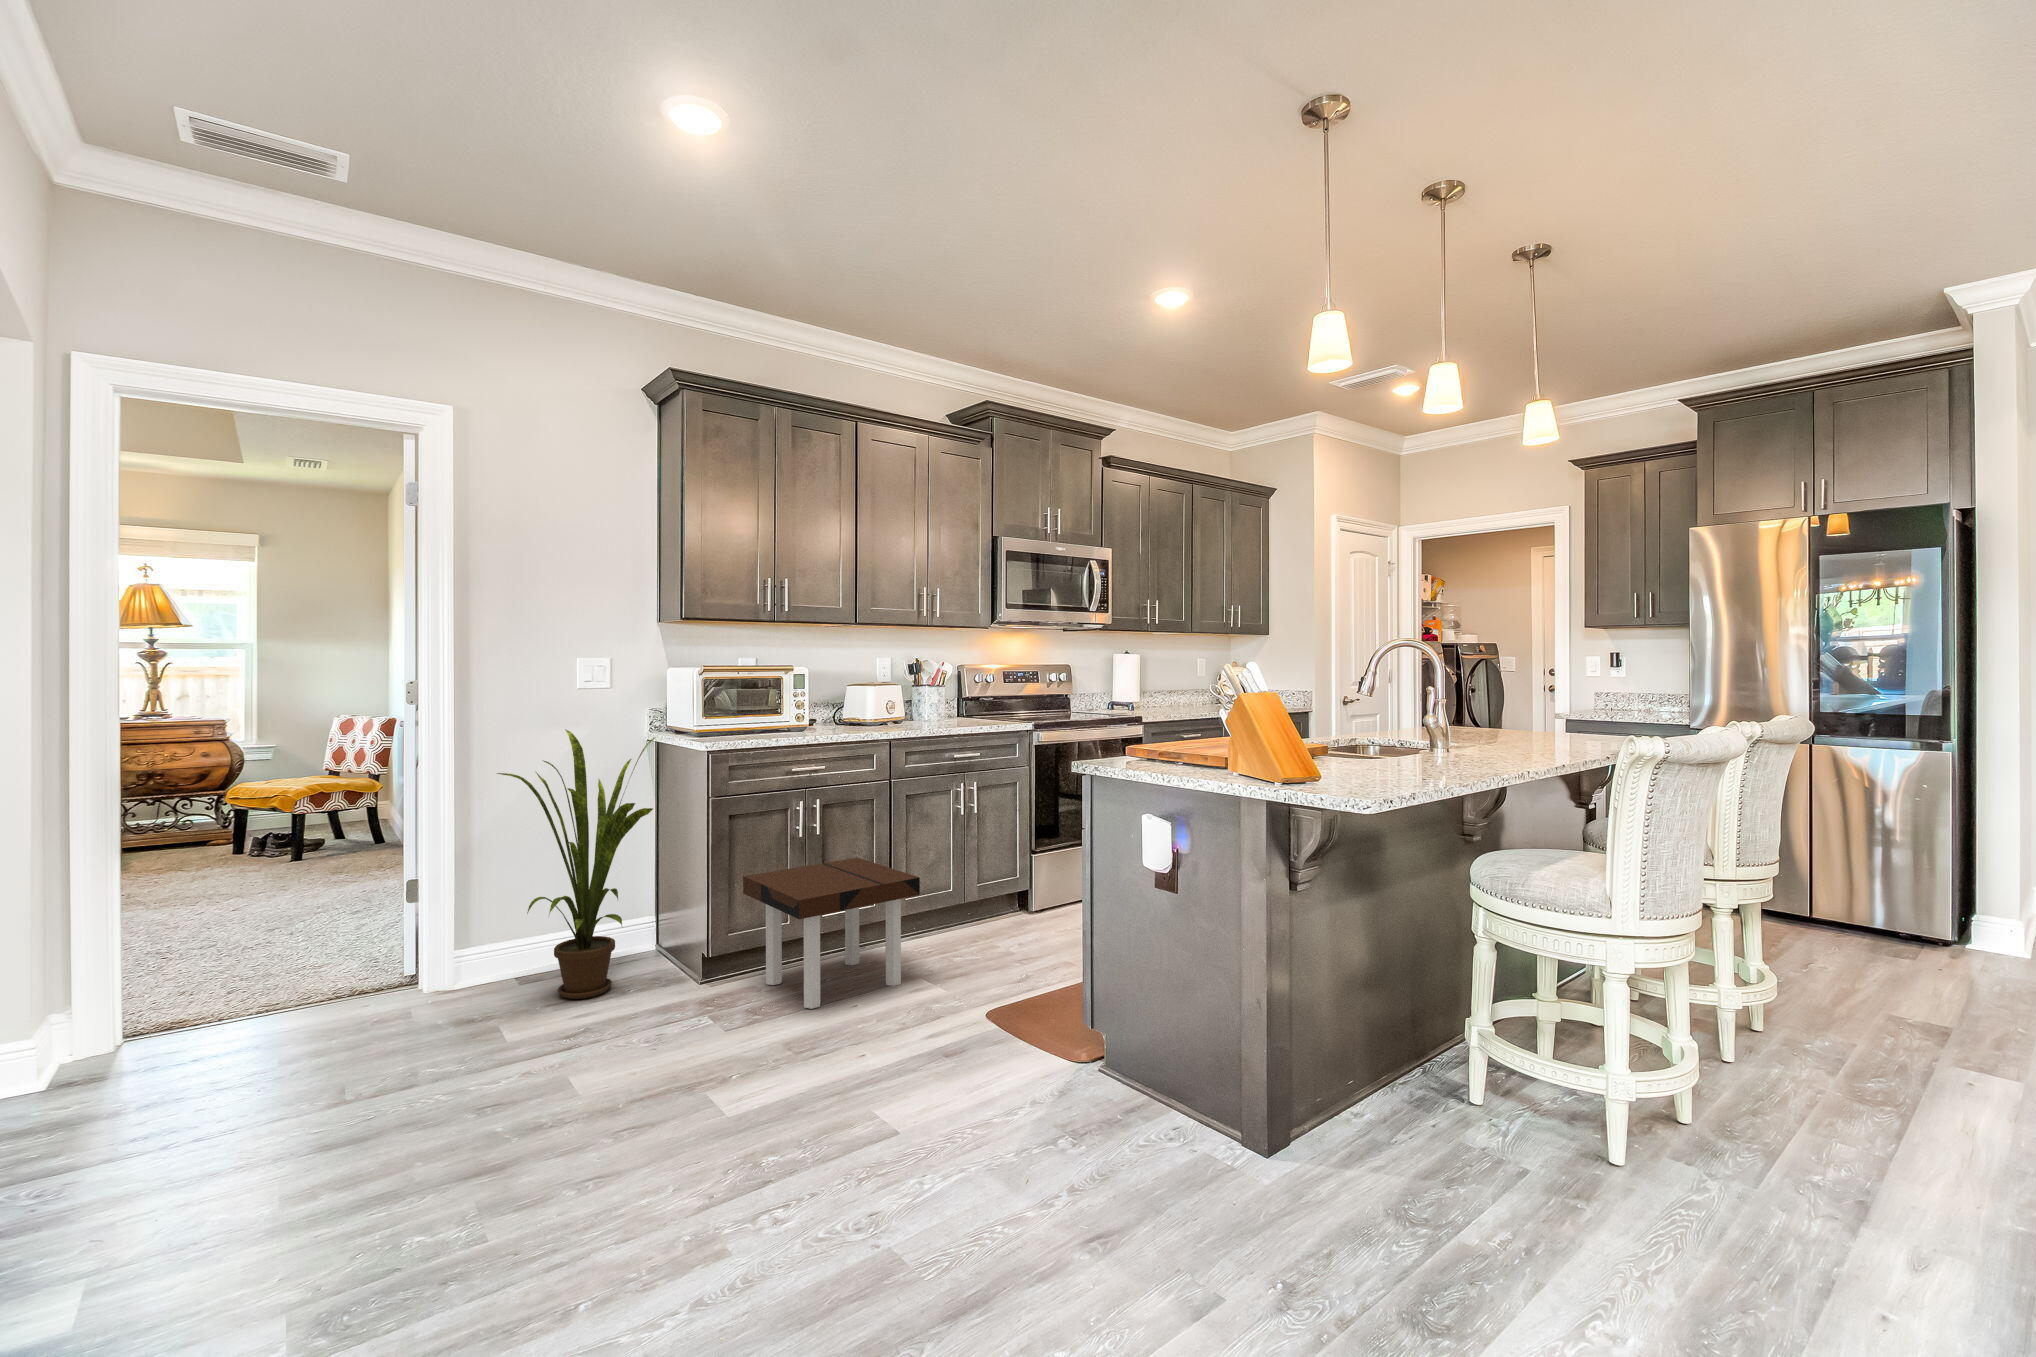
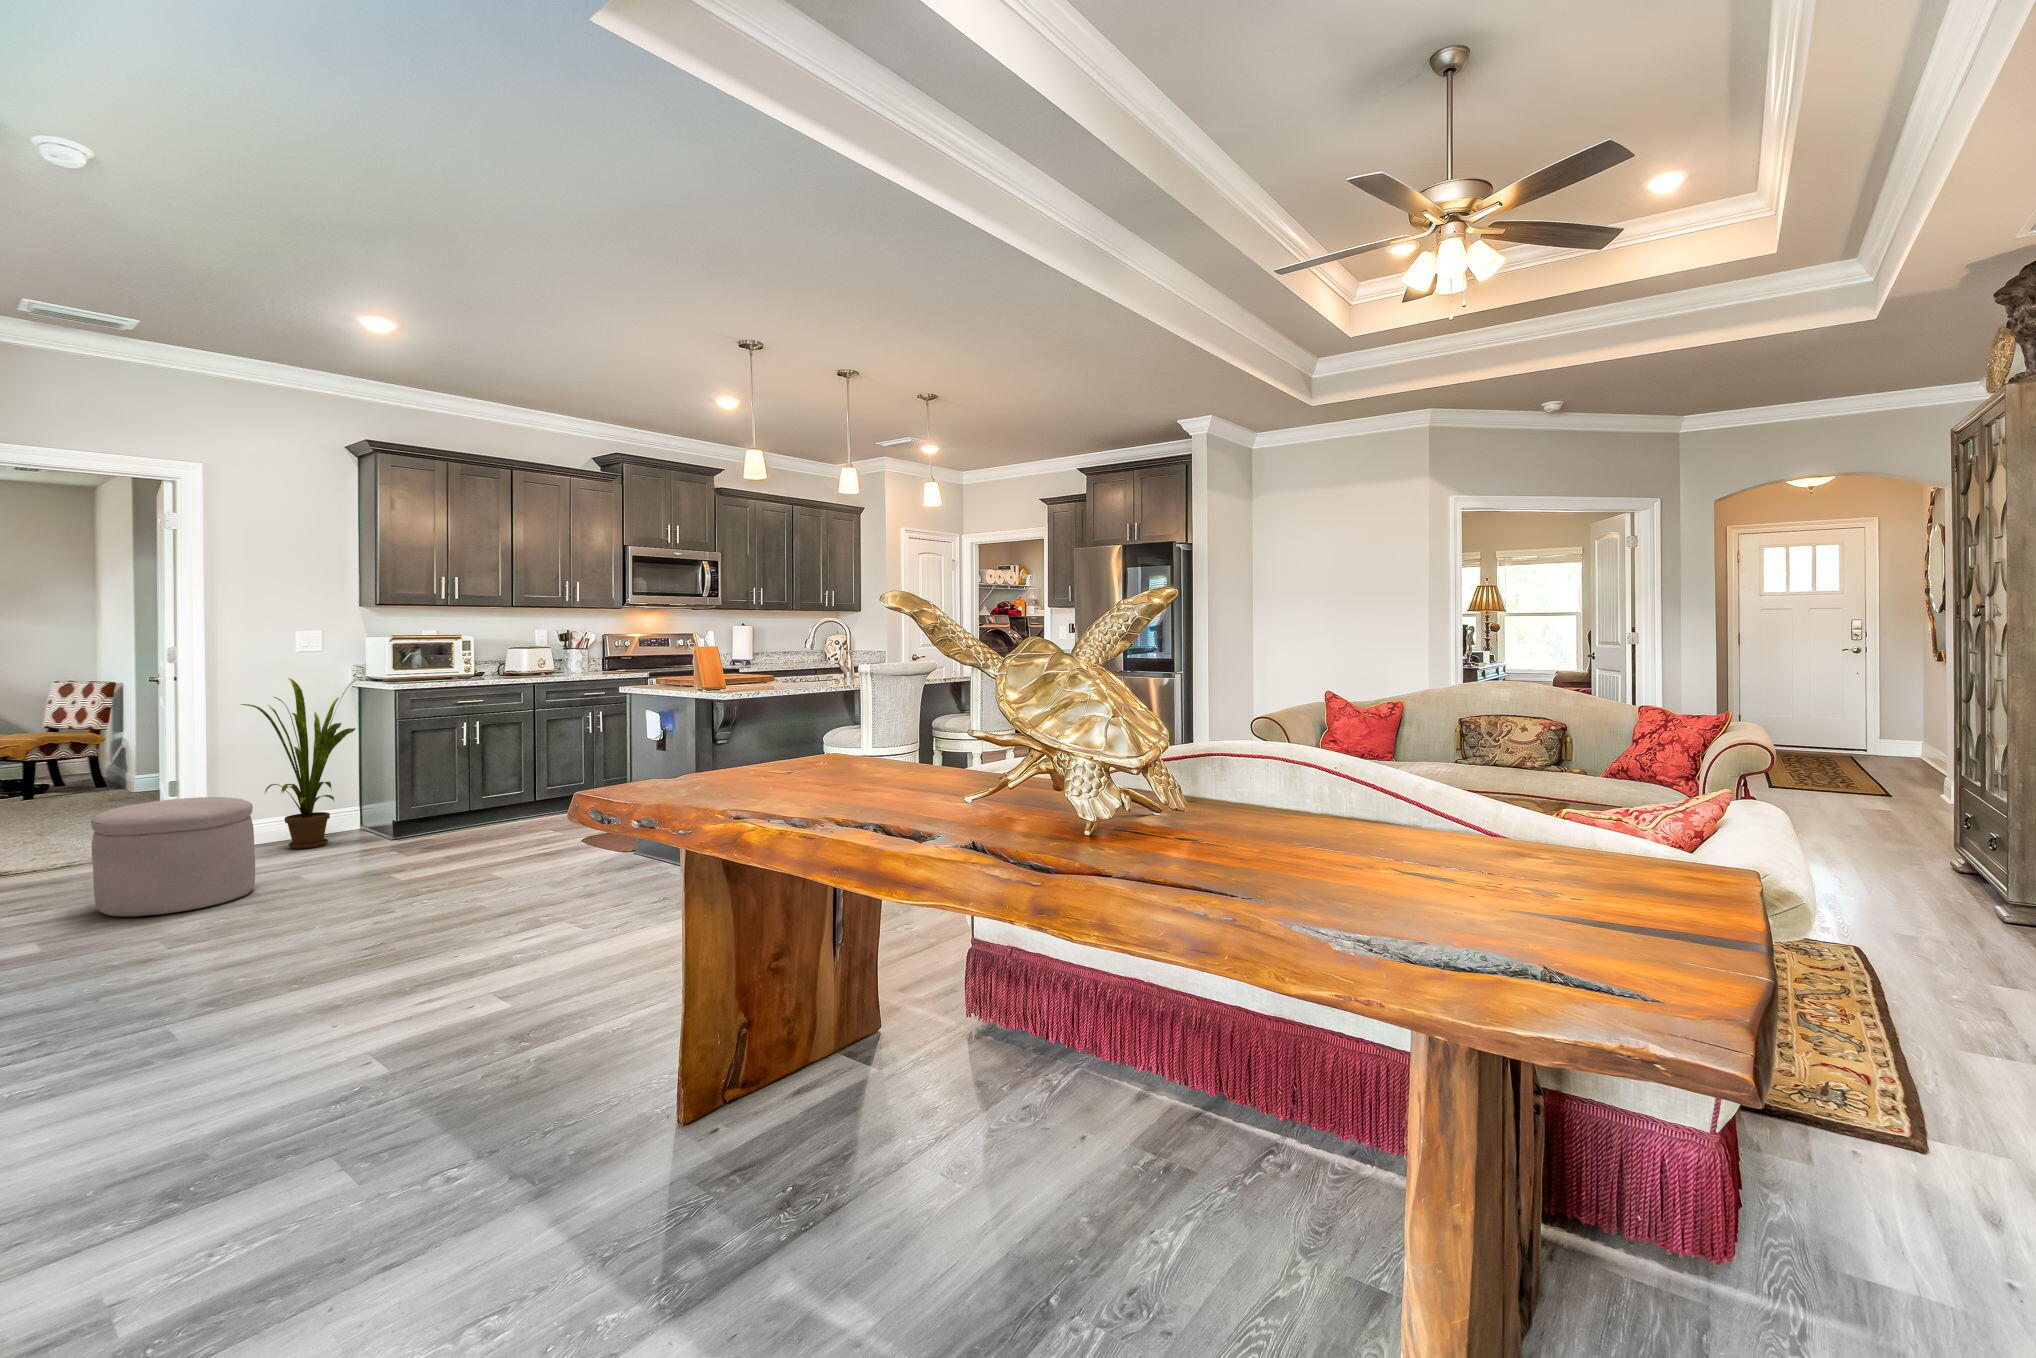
side table: present [743,858,920,1009] -> none [422,760,544,844]
ottoman: none [226,950,497,1213] -> present [91,797,255,917]

